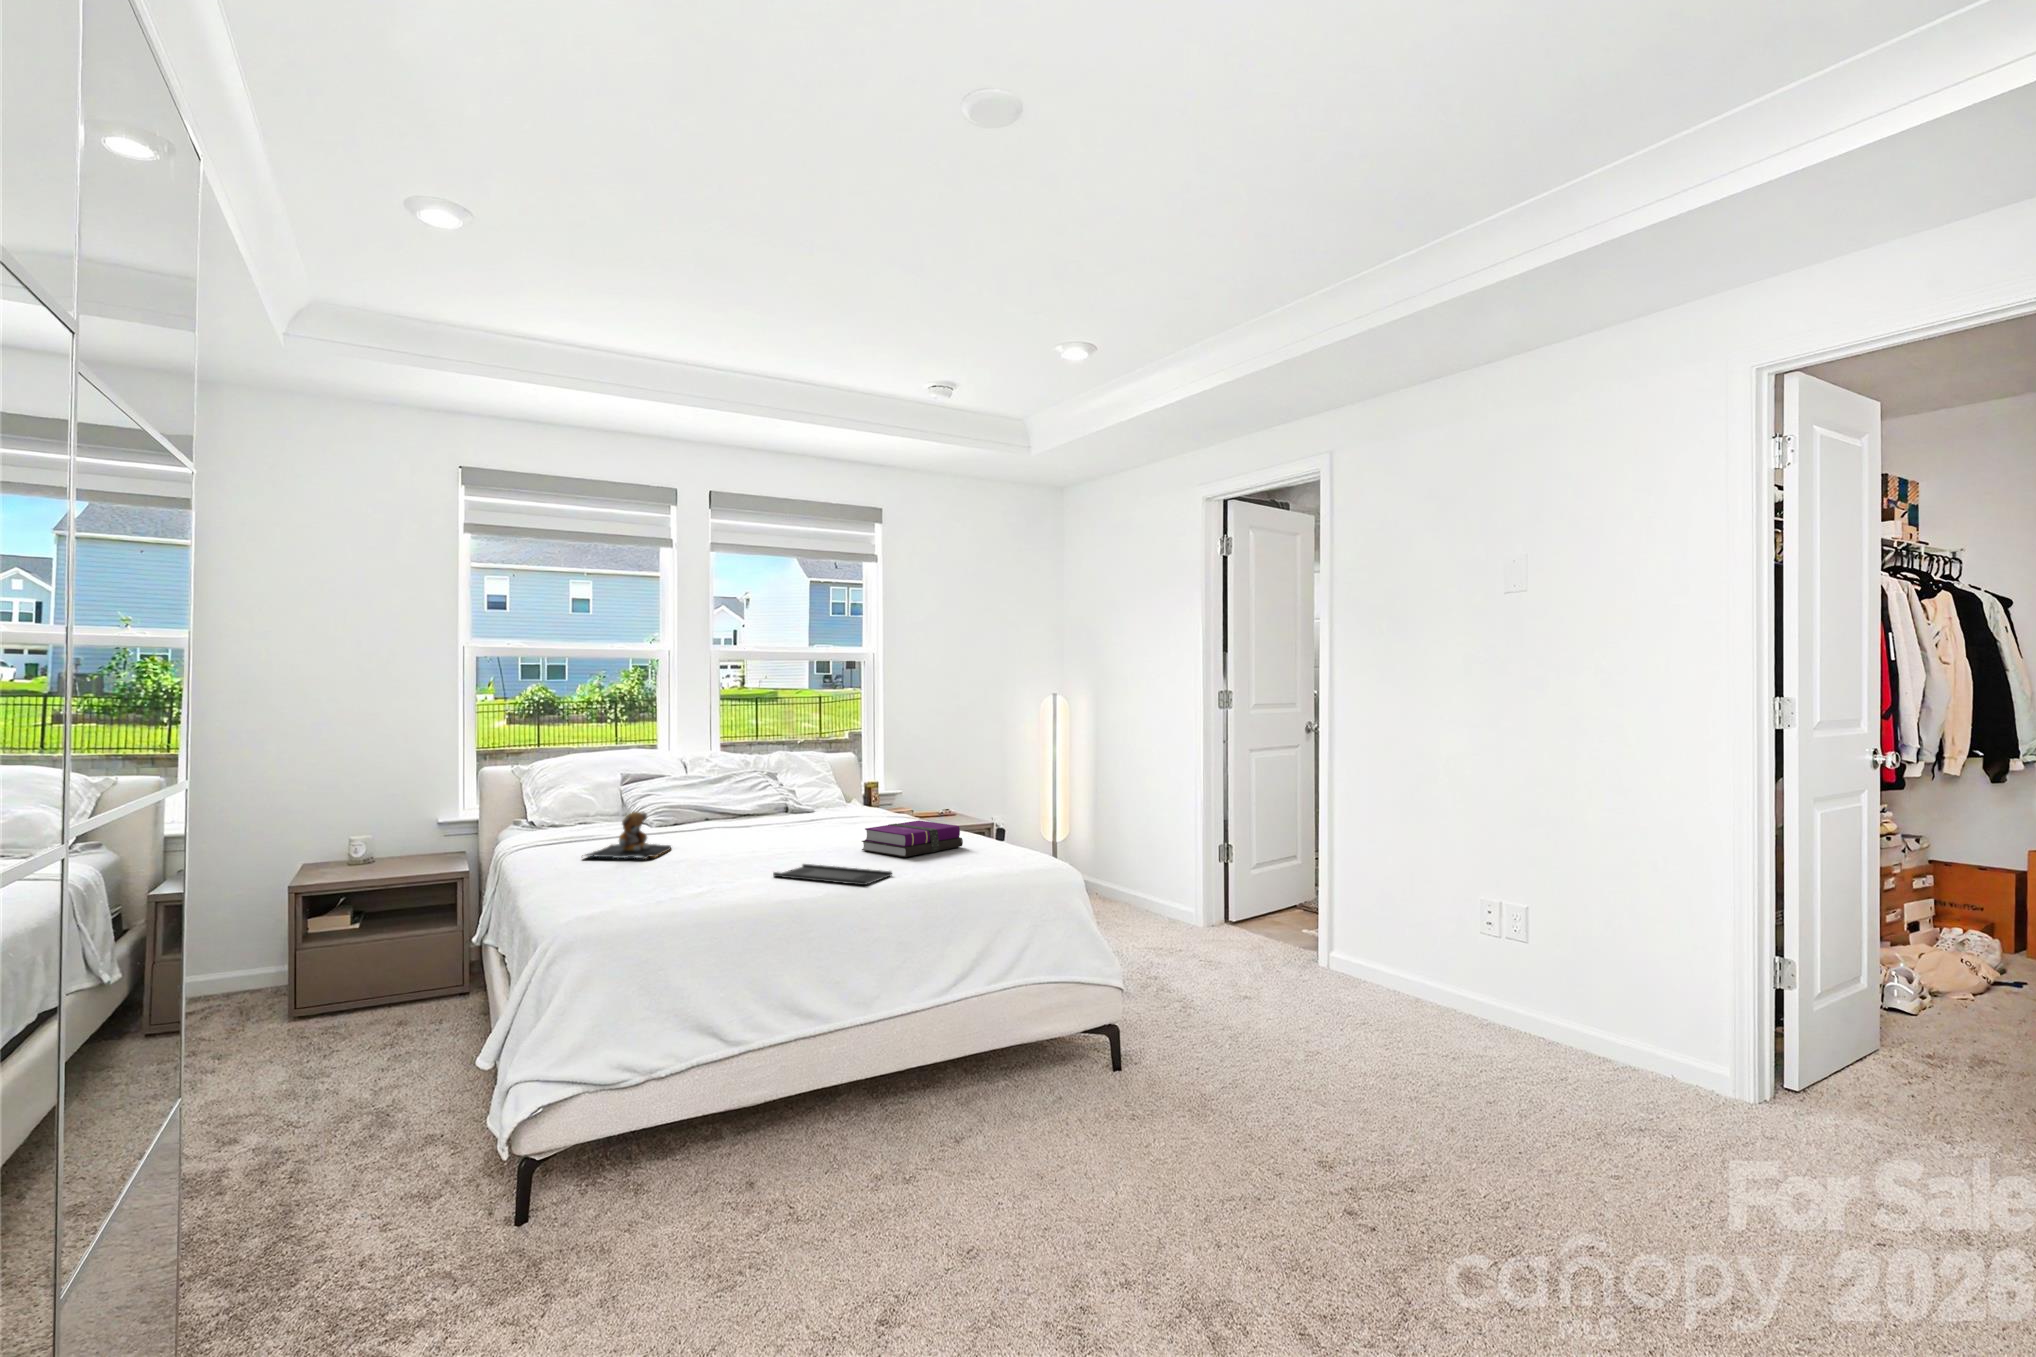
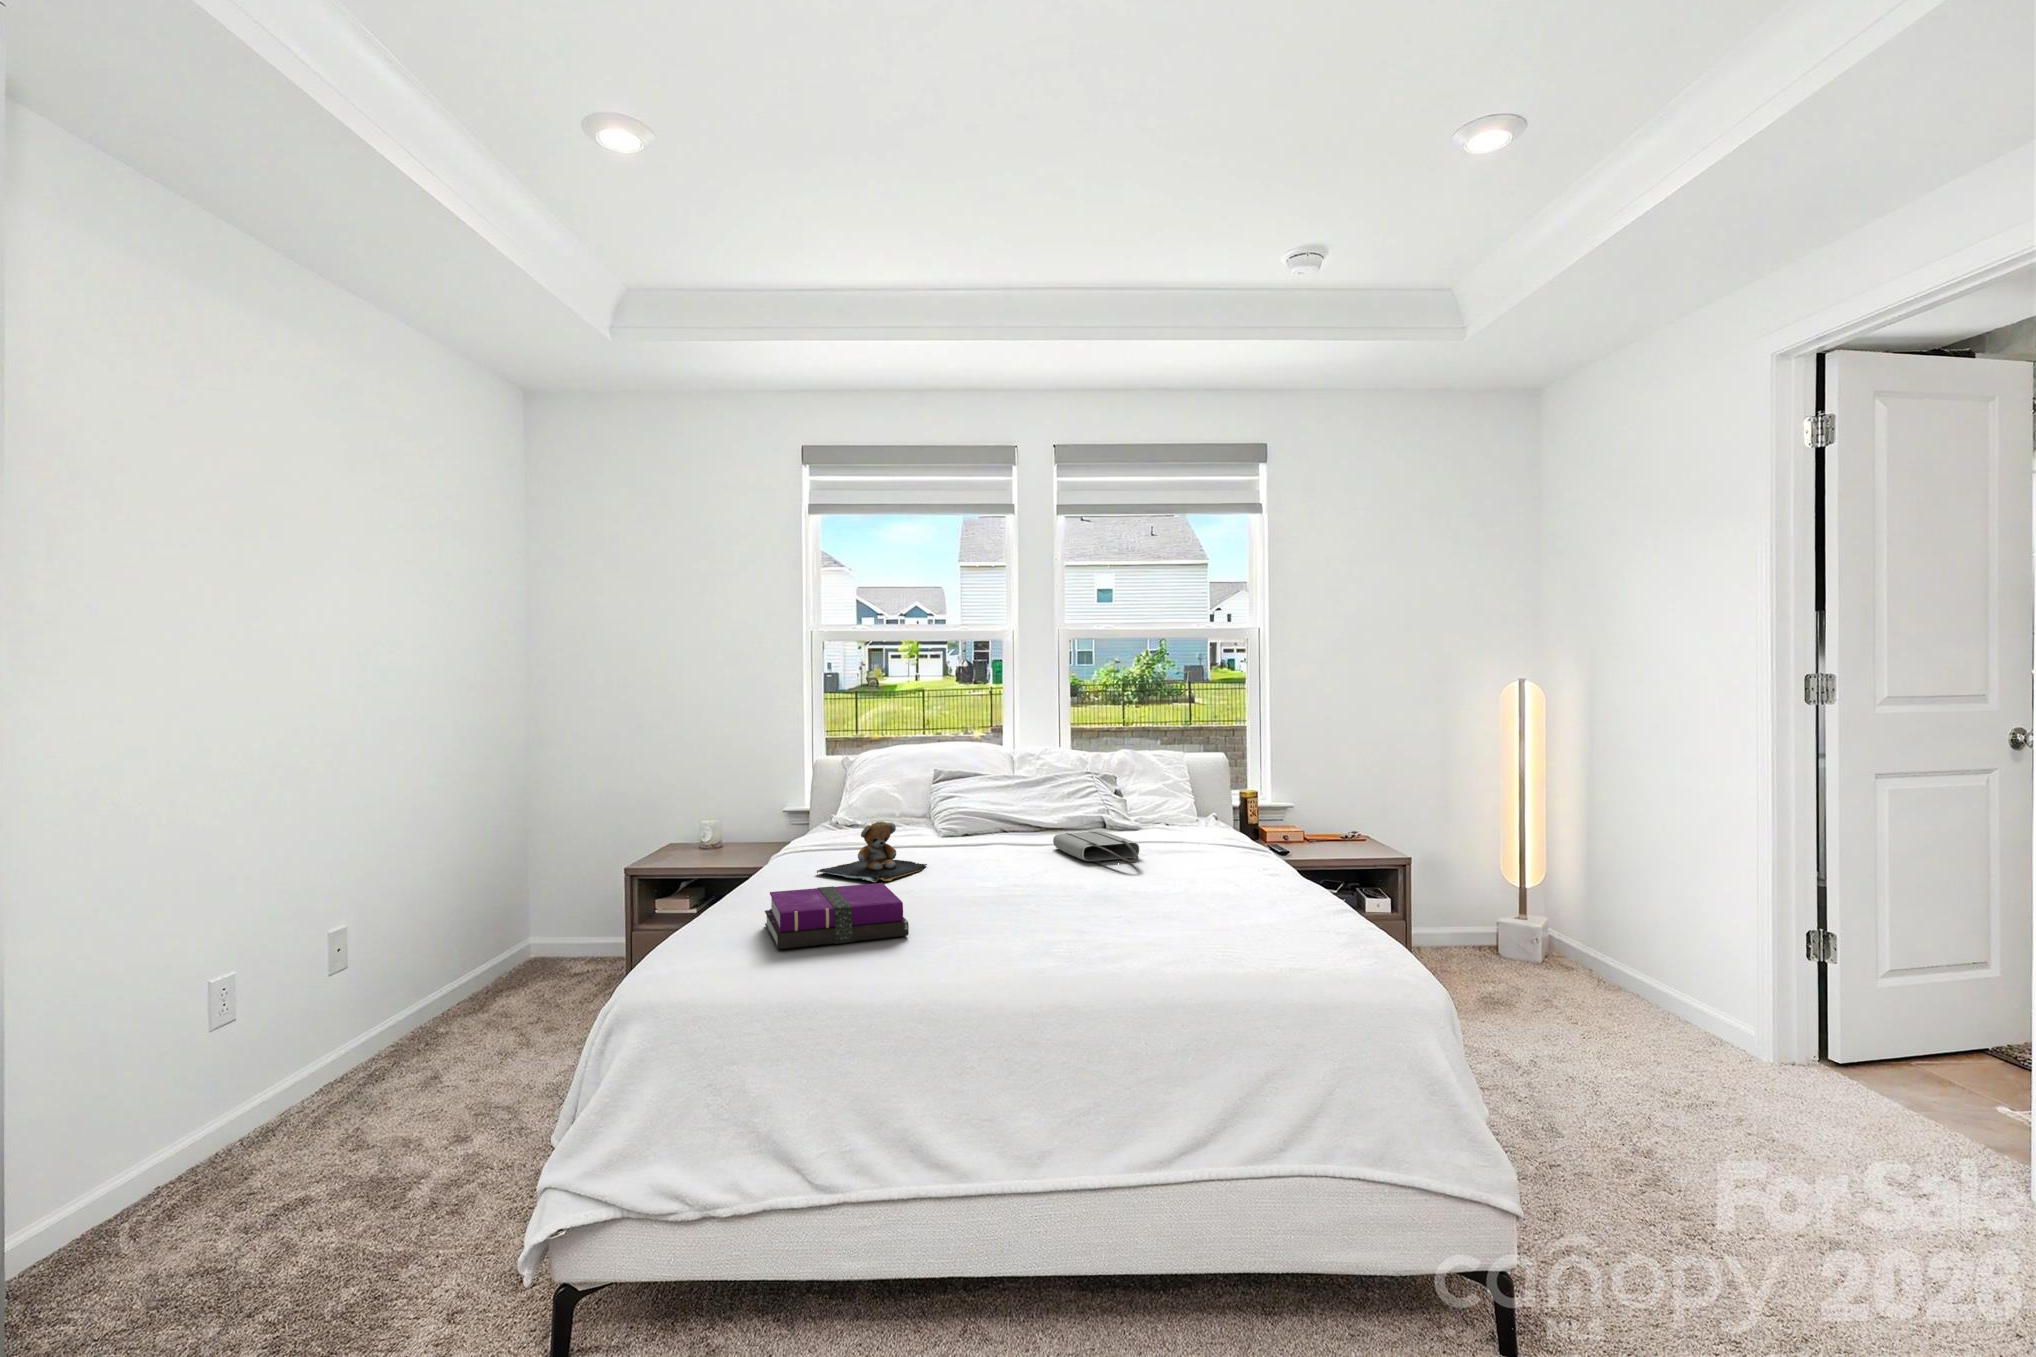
tote bag: none [758,813,843,834] -> present [1053,831,1139,865]
notebook: present [862,821,963,857] -> present [765,883,909,949]
tray: present [773,864,892,885] -> none [977,913,1131,963]

